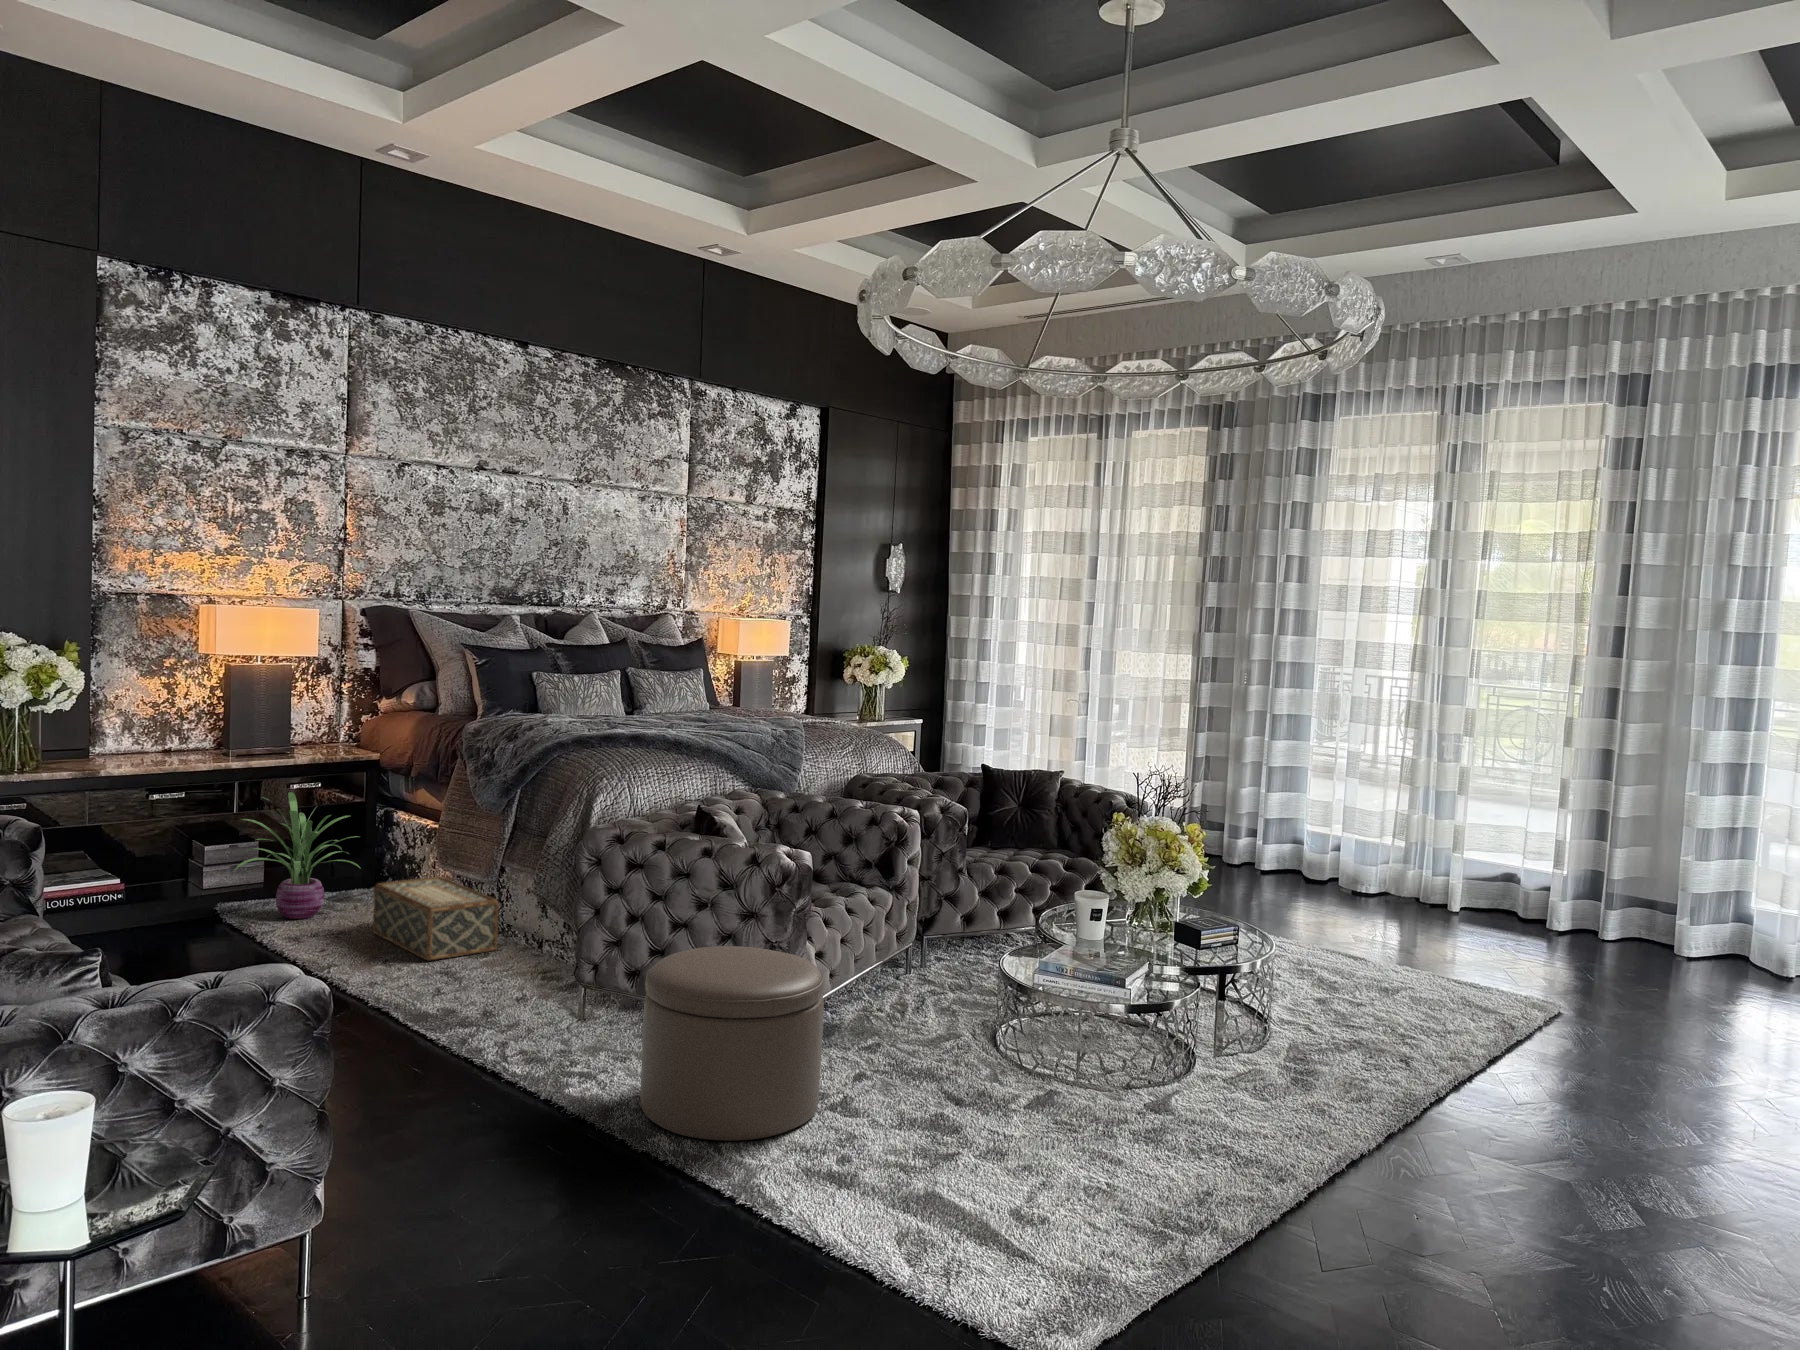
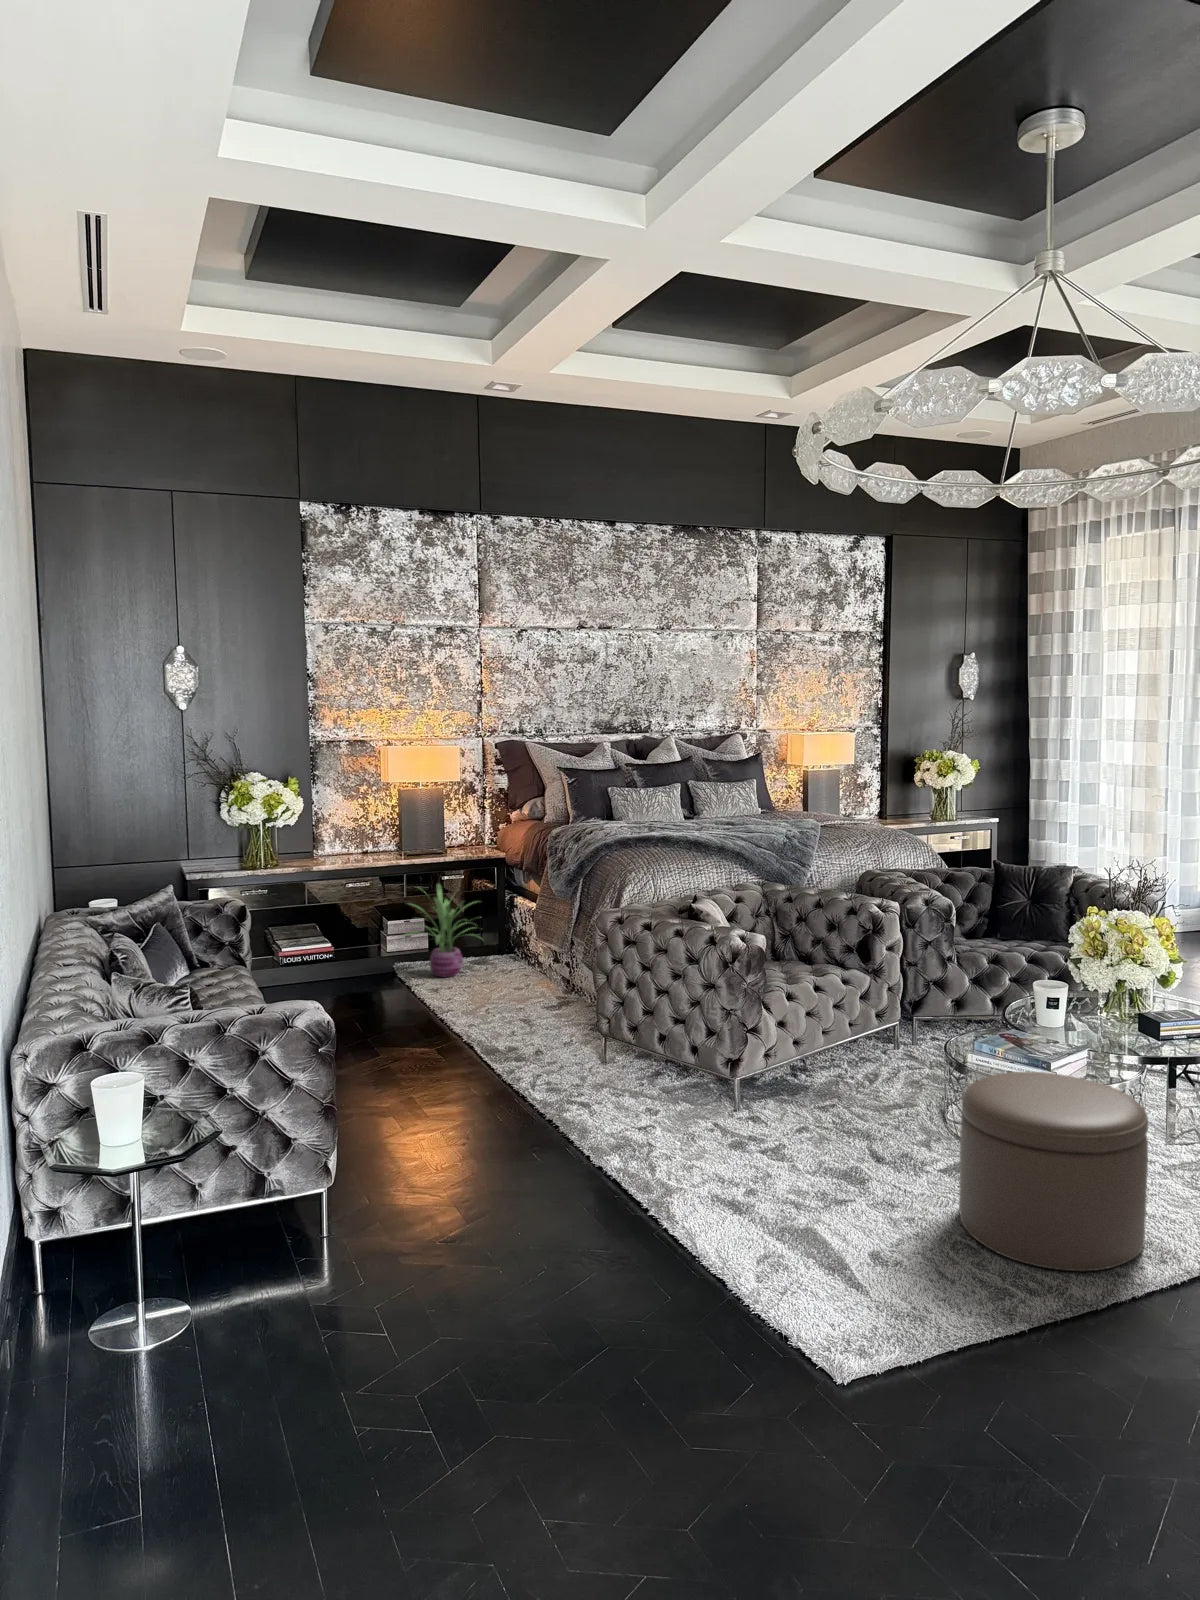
woven basket: present [373,877,499,960] -> none [489,949,571,1013]
ottoman: present [640,946,824,1141] -> present [959,1072,1148,1271]

